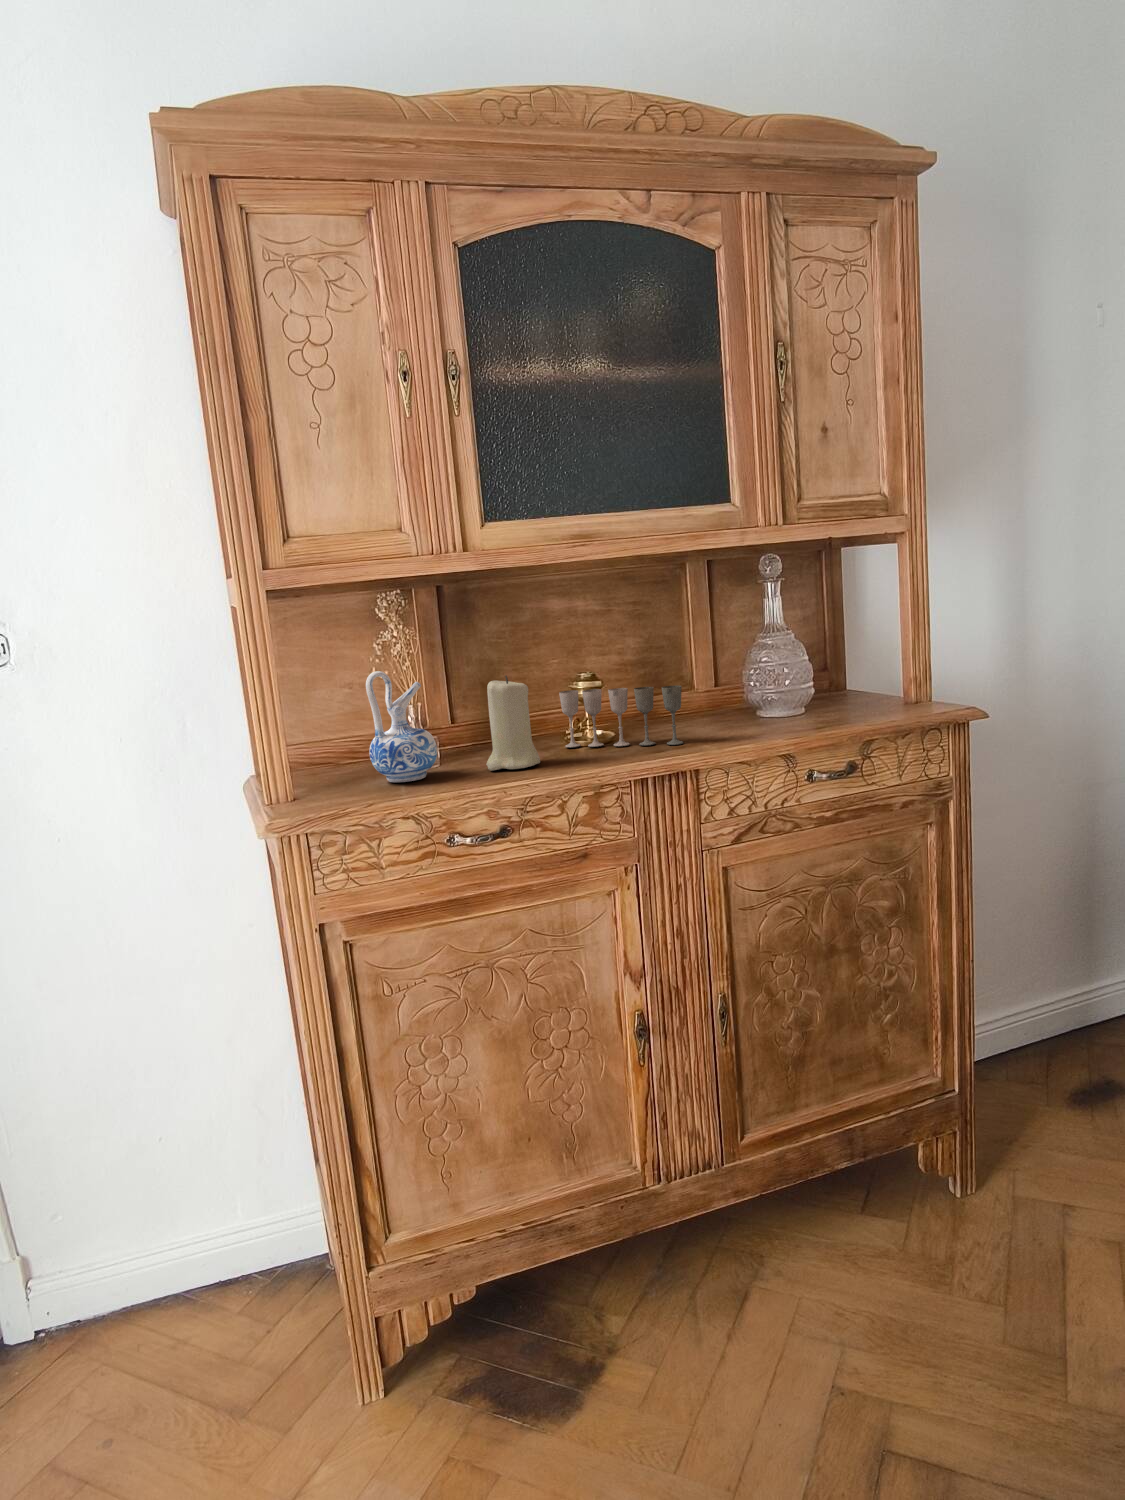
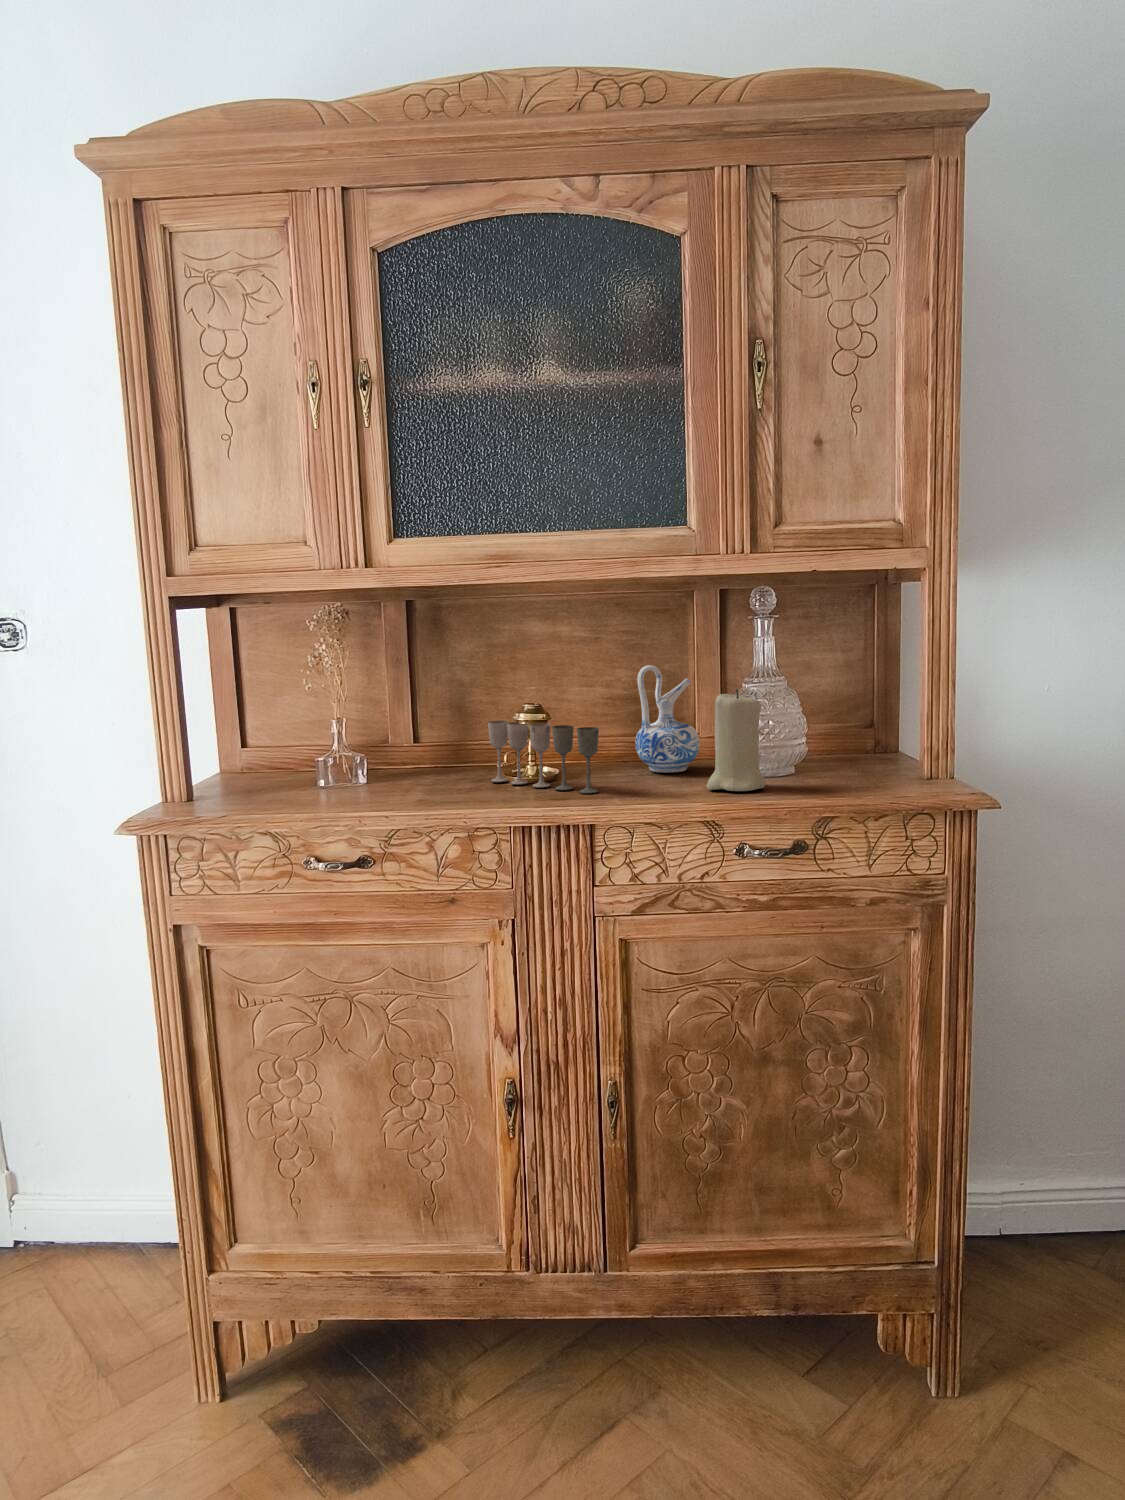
ceramic pitcher: present [366,671,437,782] -> present [635,665,699,773]
candle: present [486,676,540,770] -> present [707,689,766,791]

